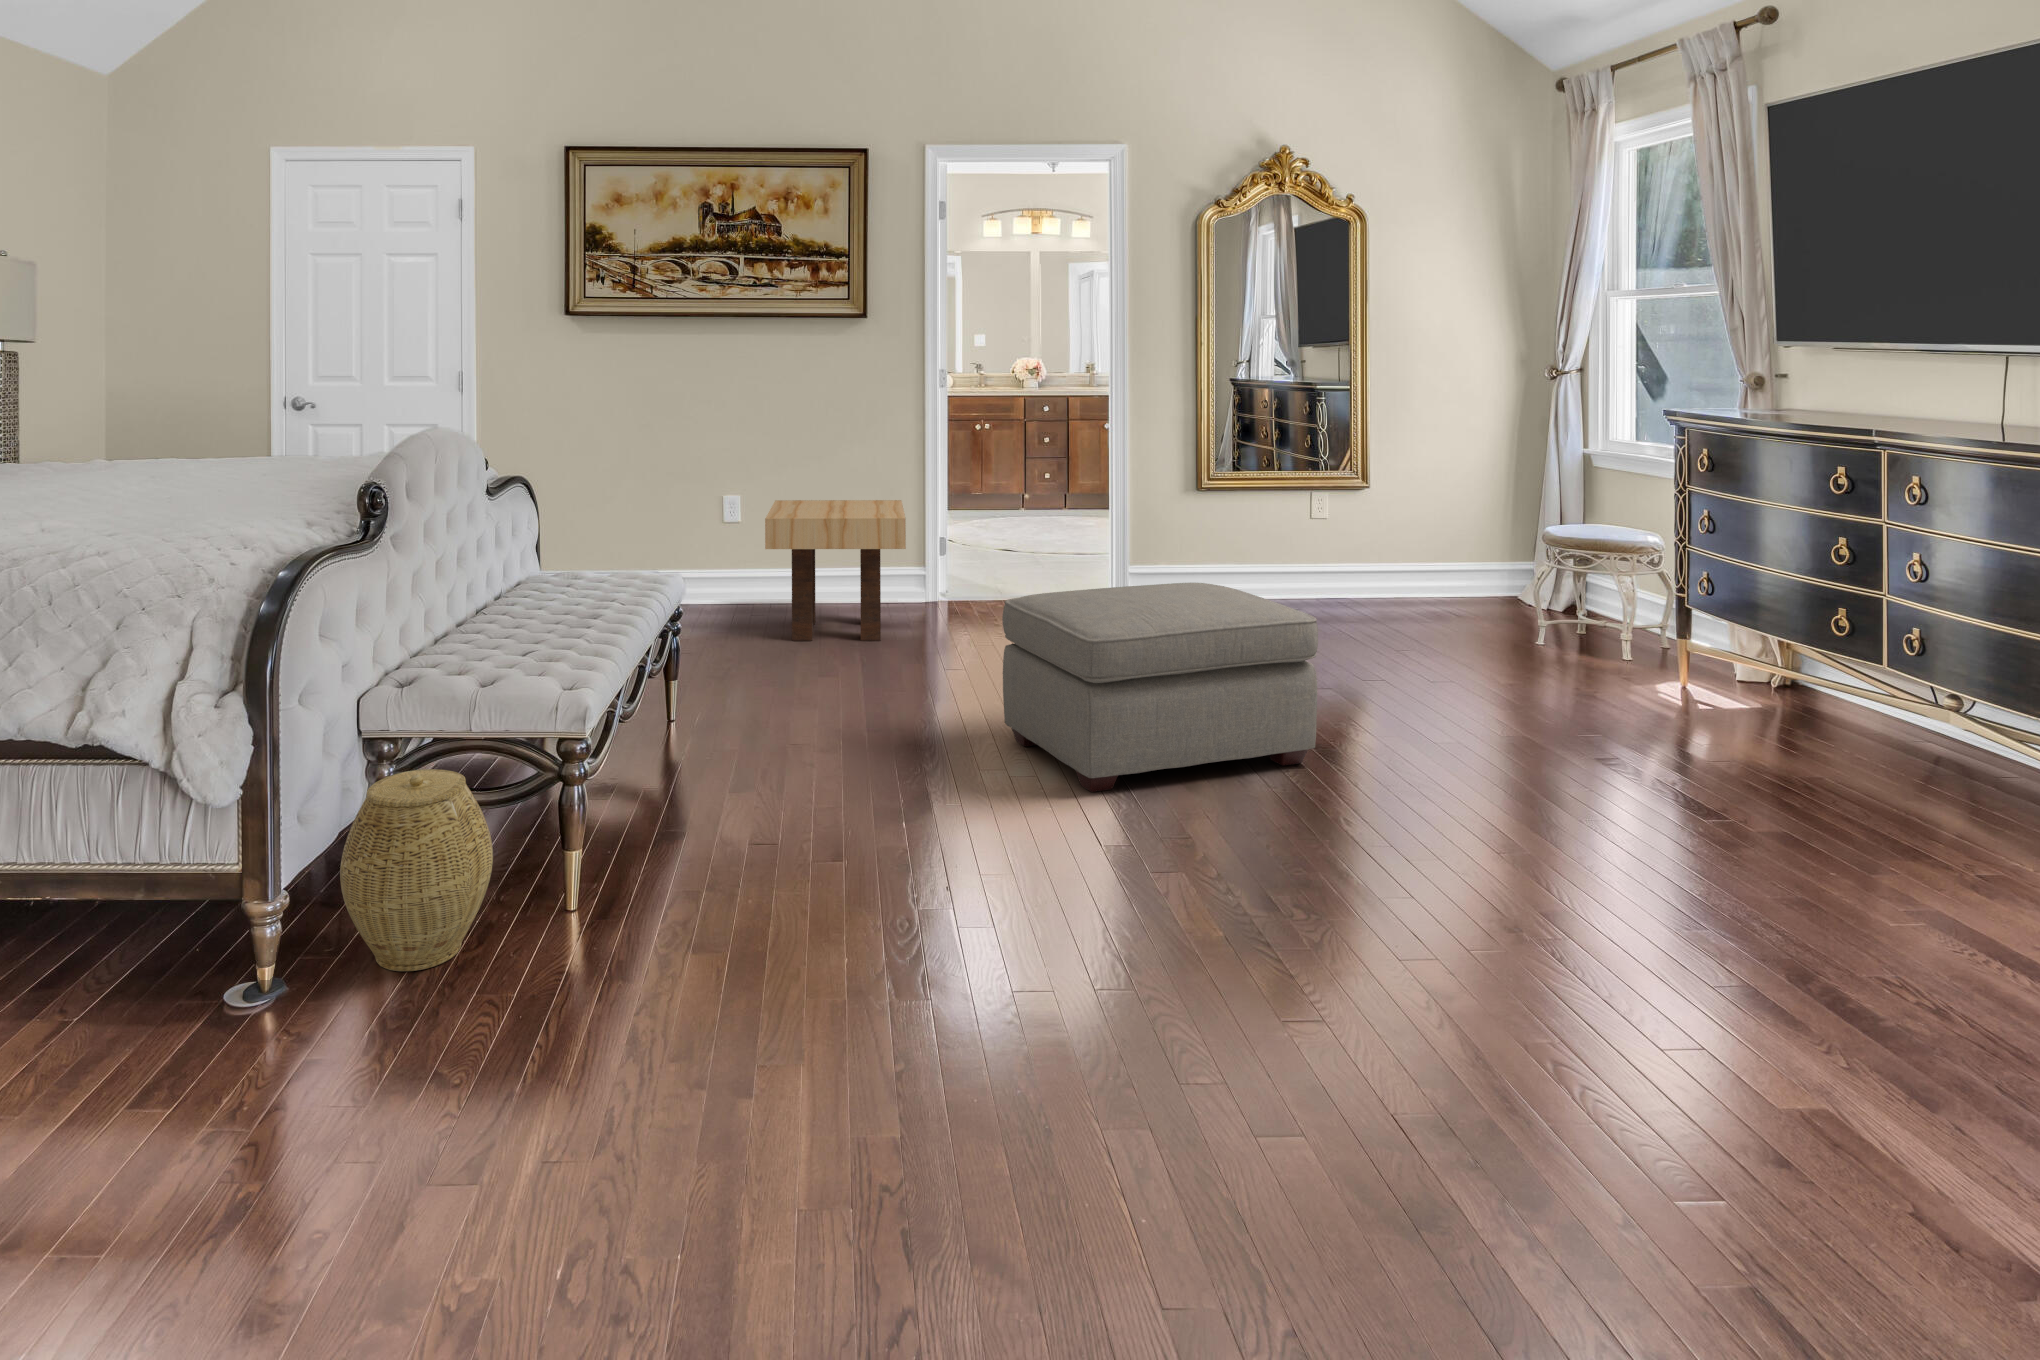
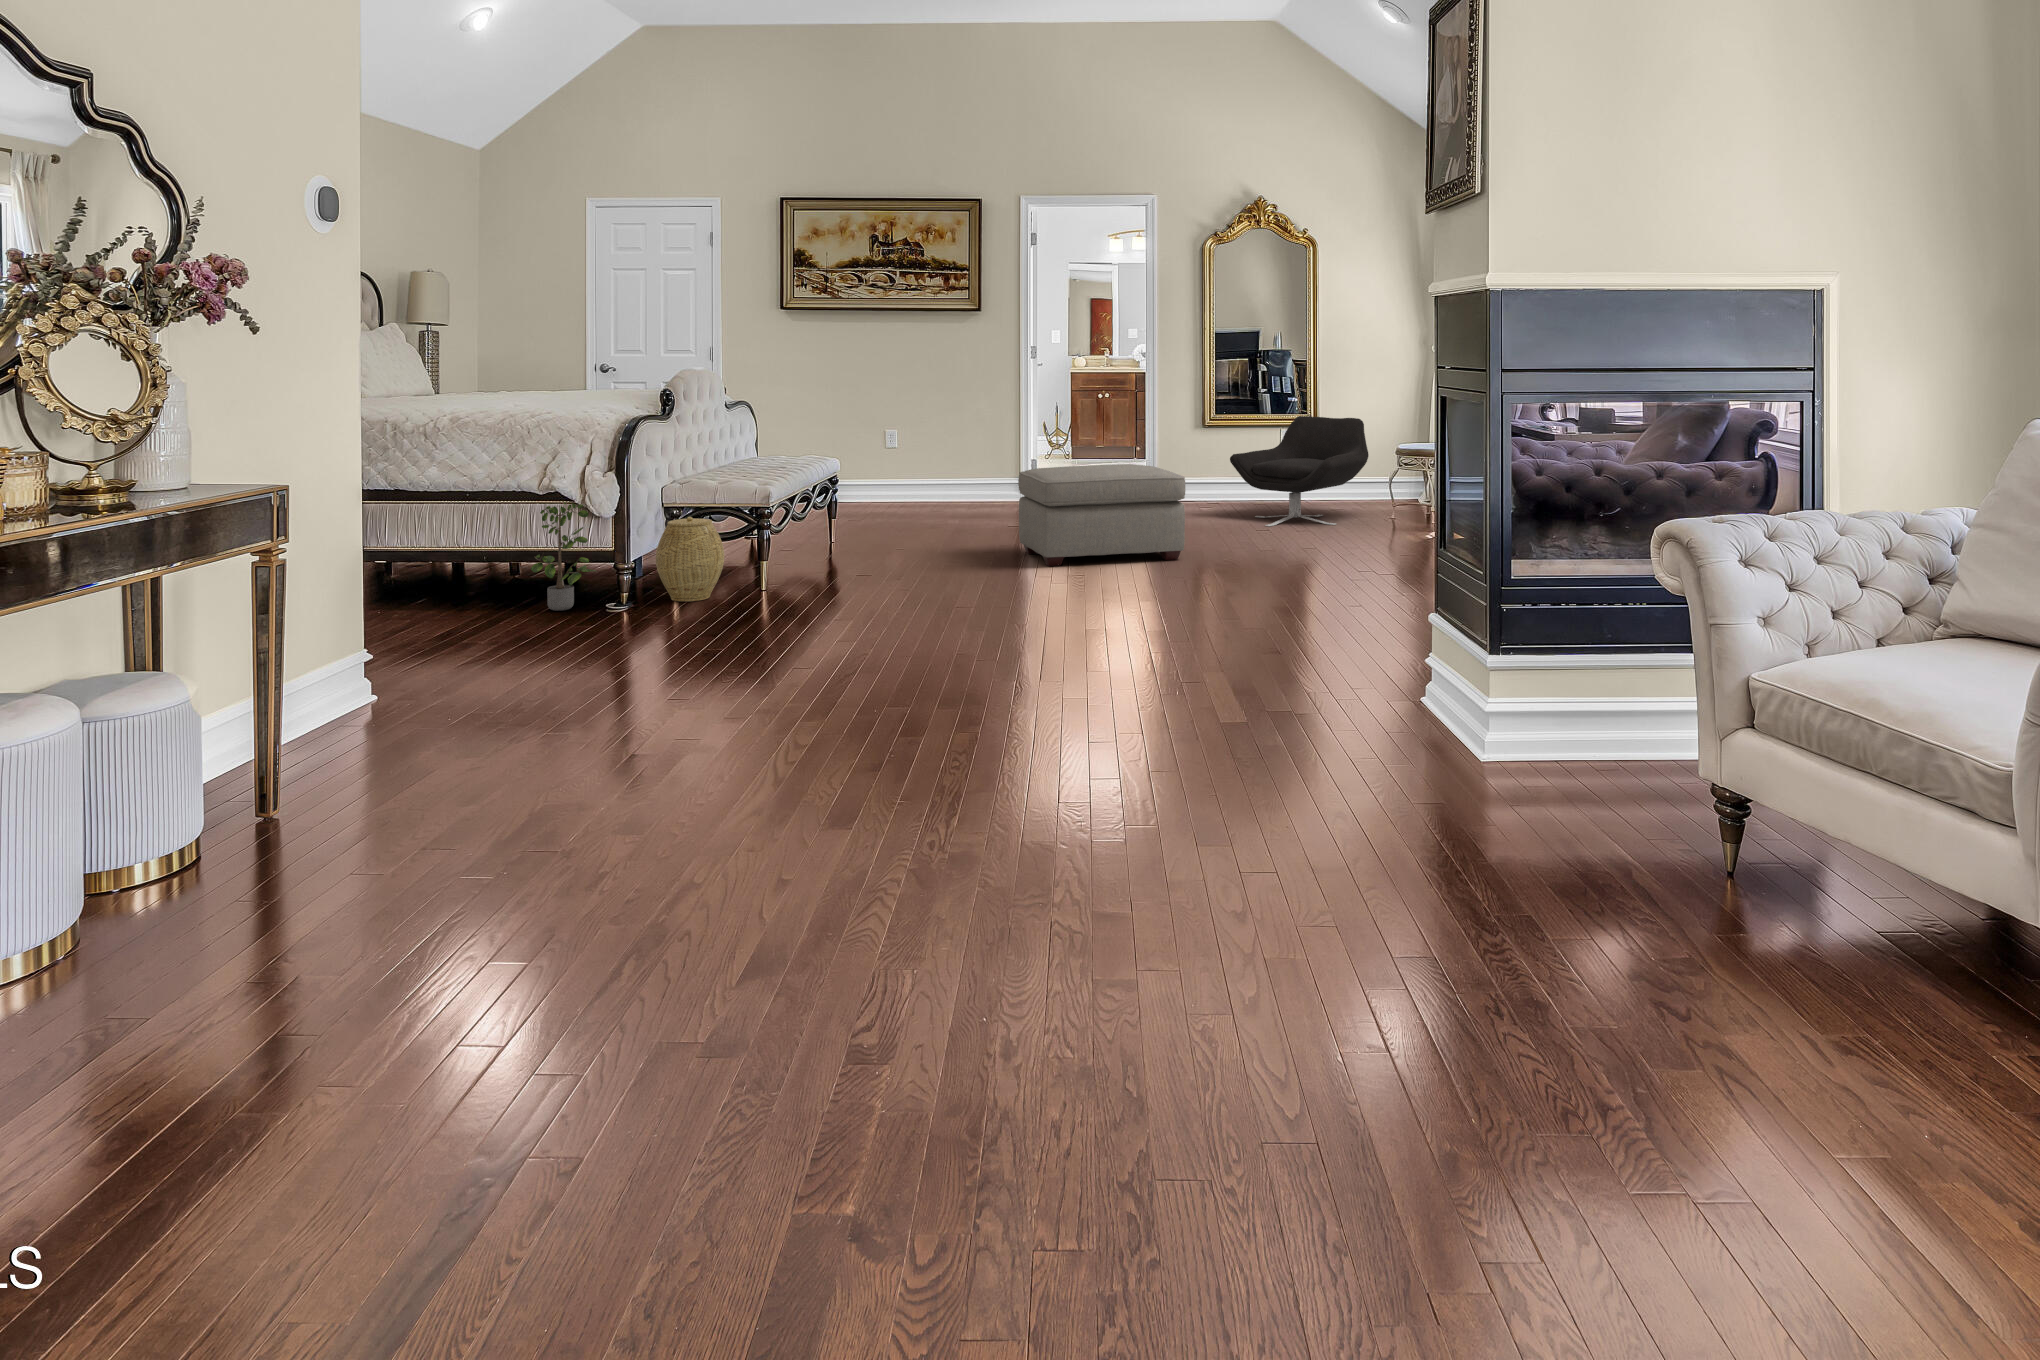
lounge chair: none [1256,472,1466,654] -> present [1230,416,1369,526]
side table: present [765,500,906,641] -> none [905,434,1004,521]
potted plant: none [32,771,198,1034] -> present [531,502,595,611]

